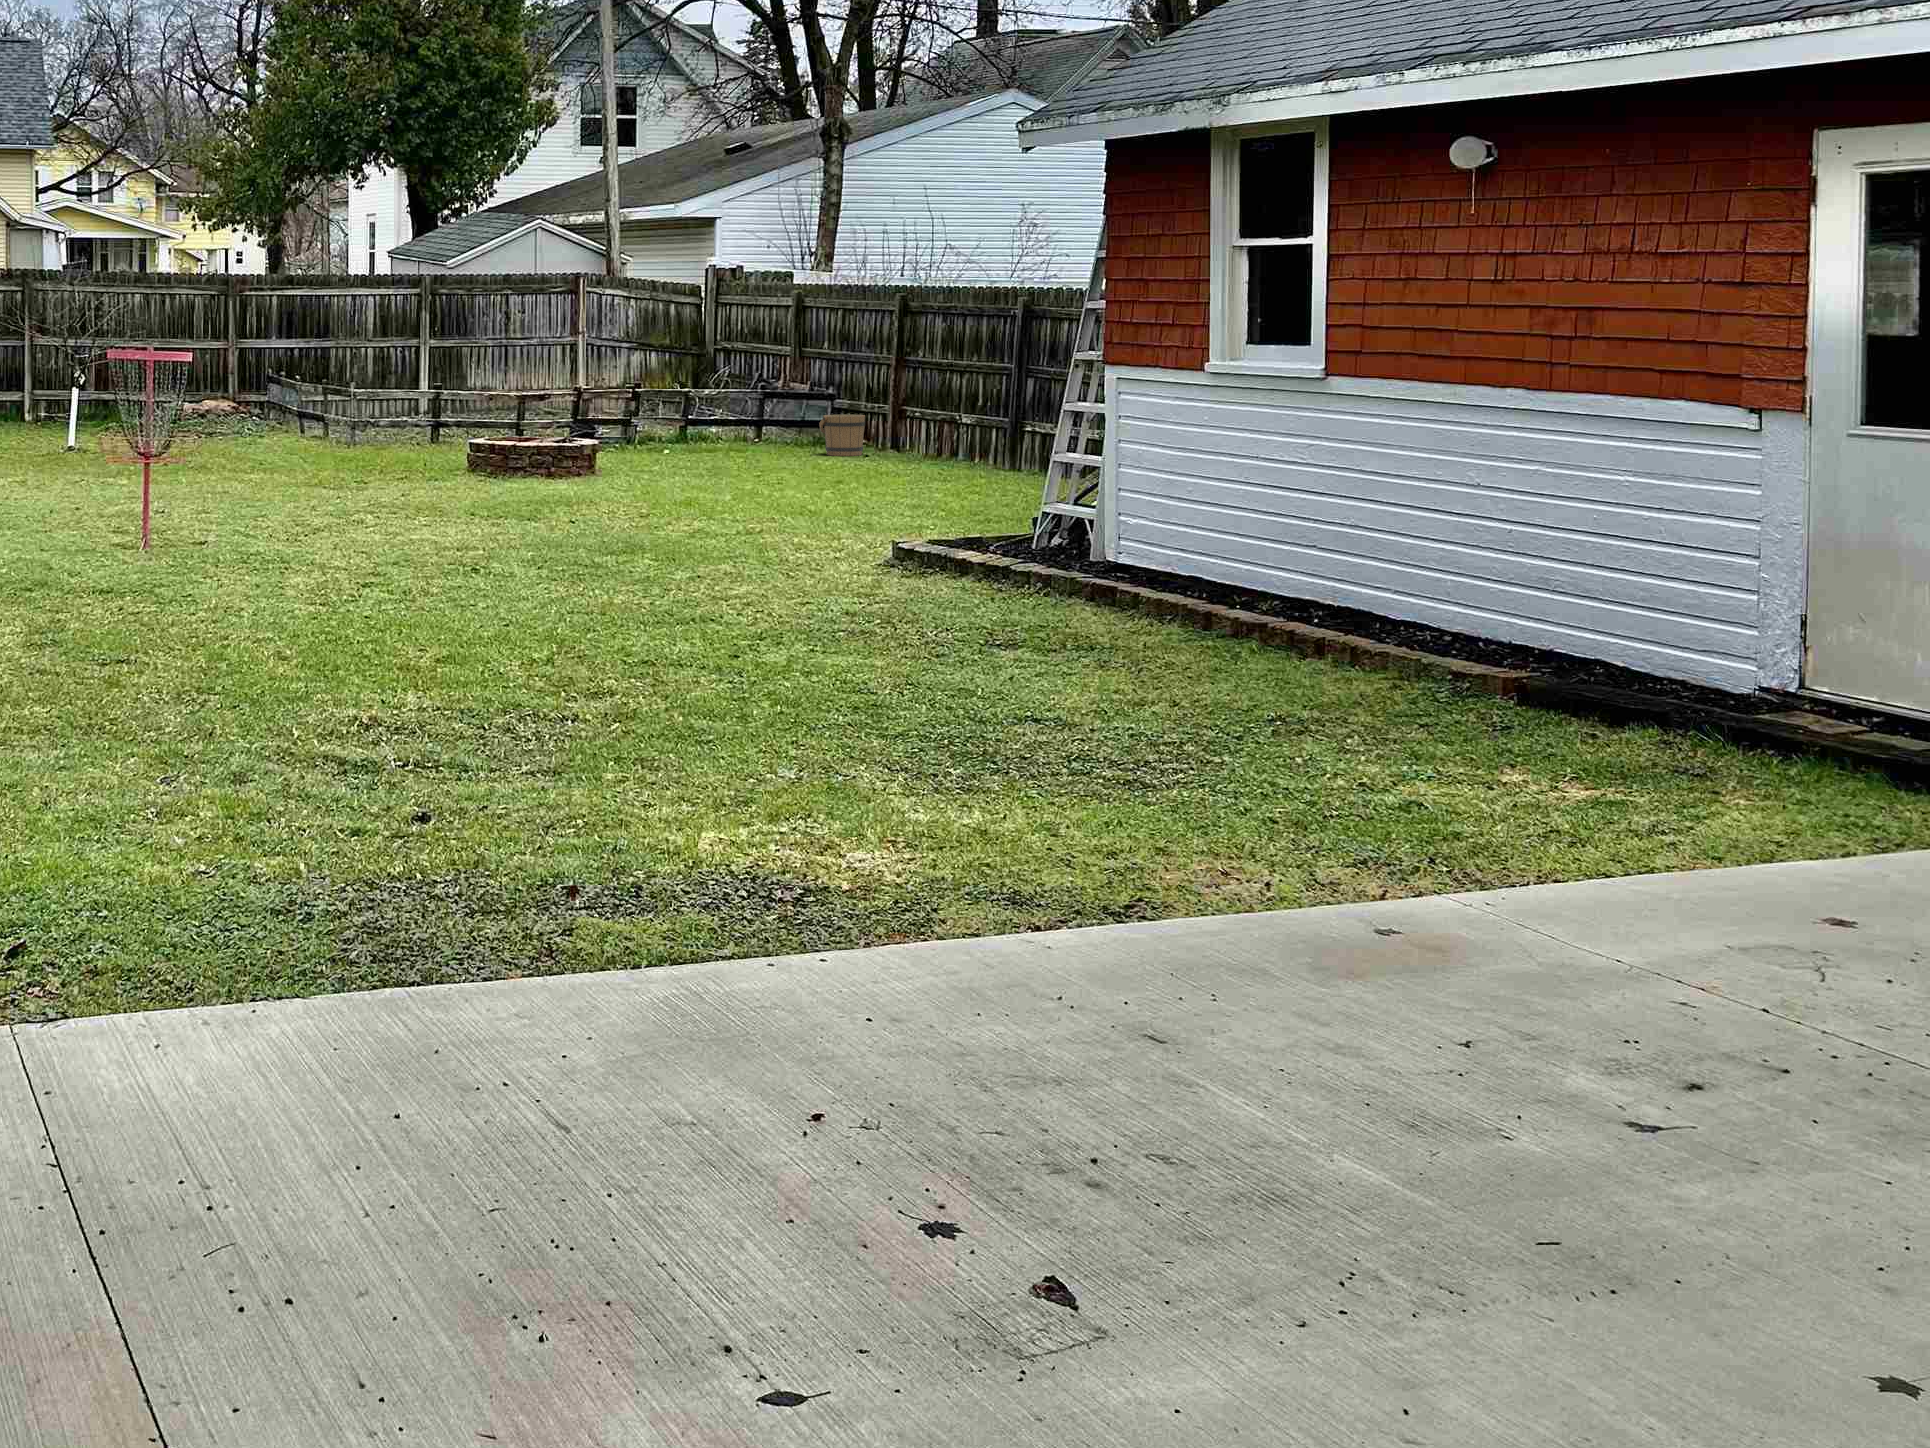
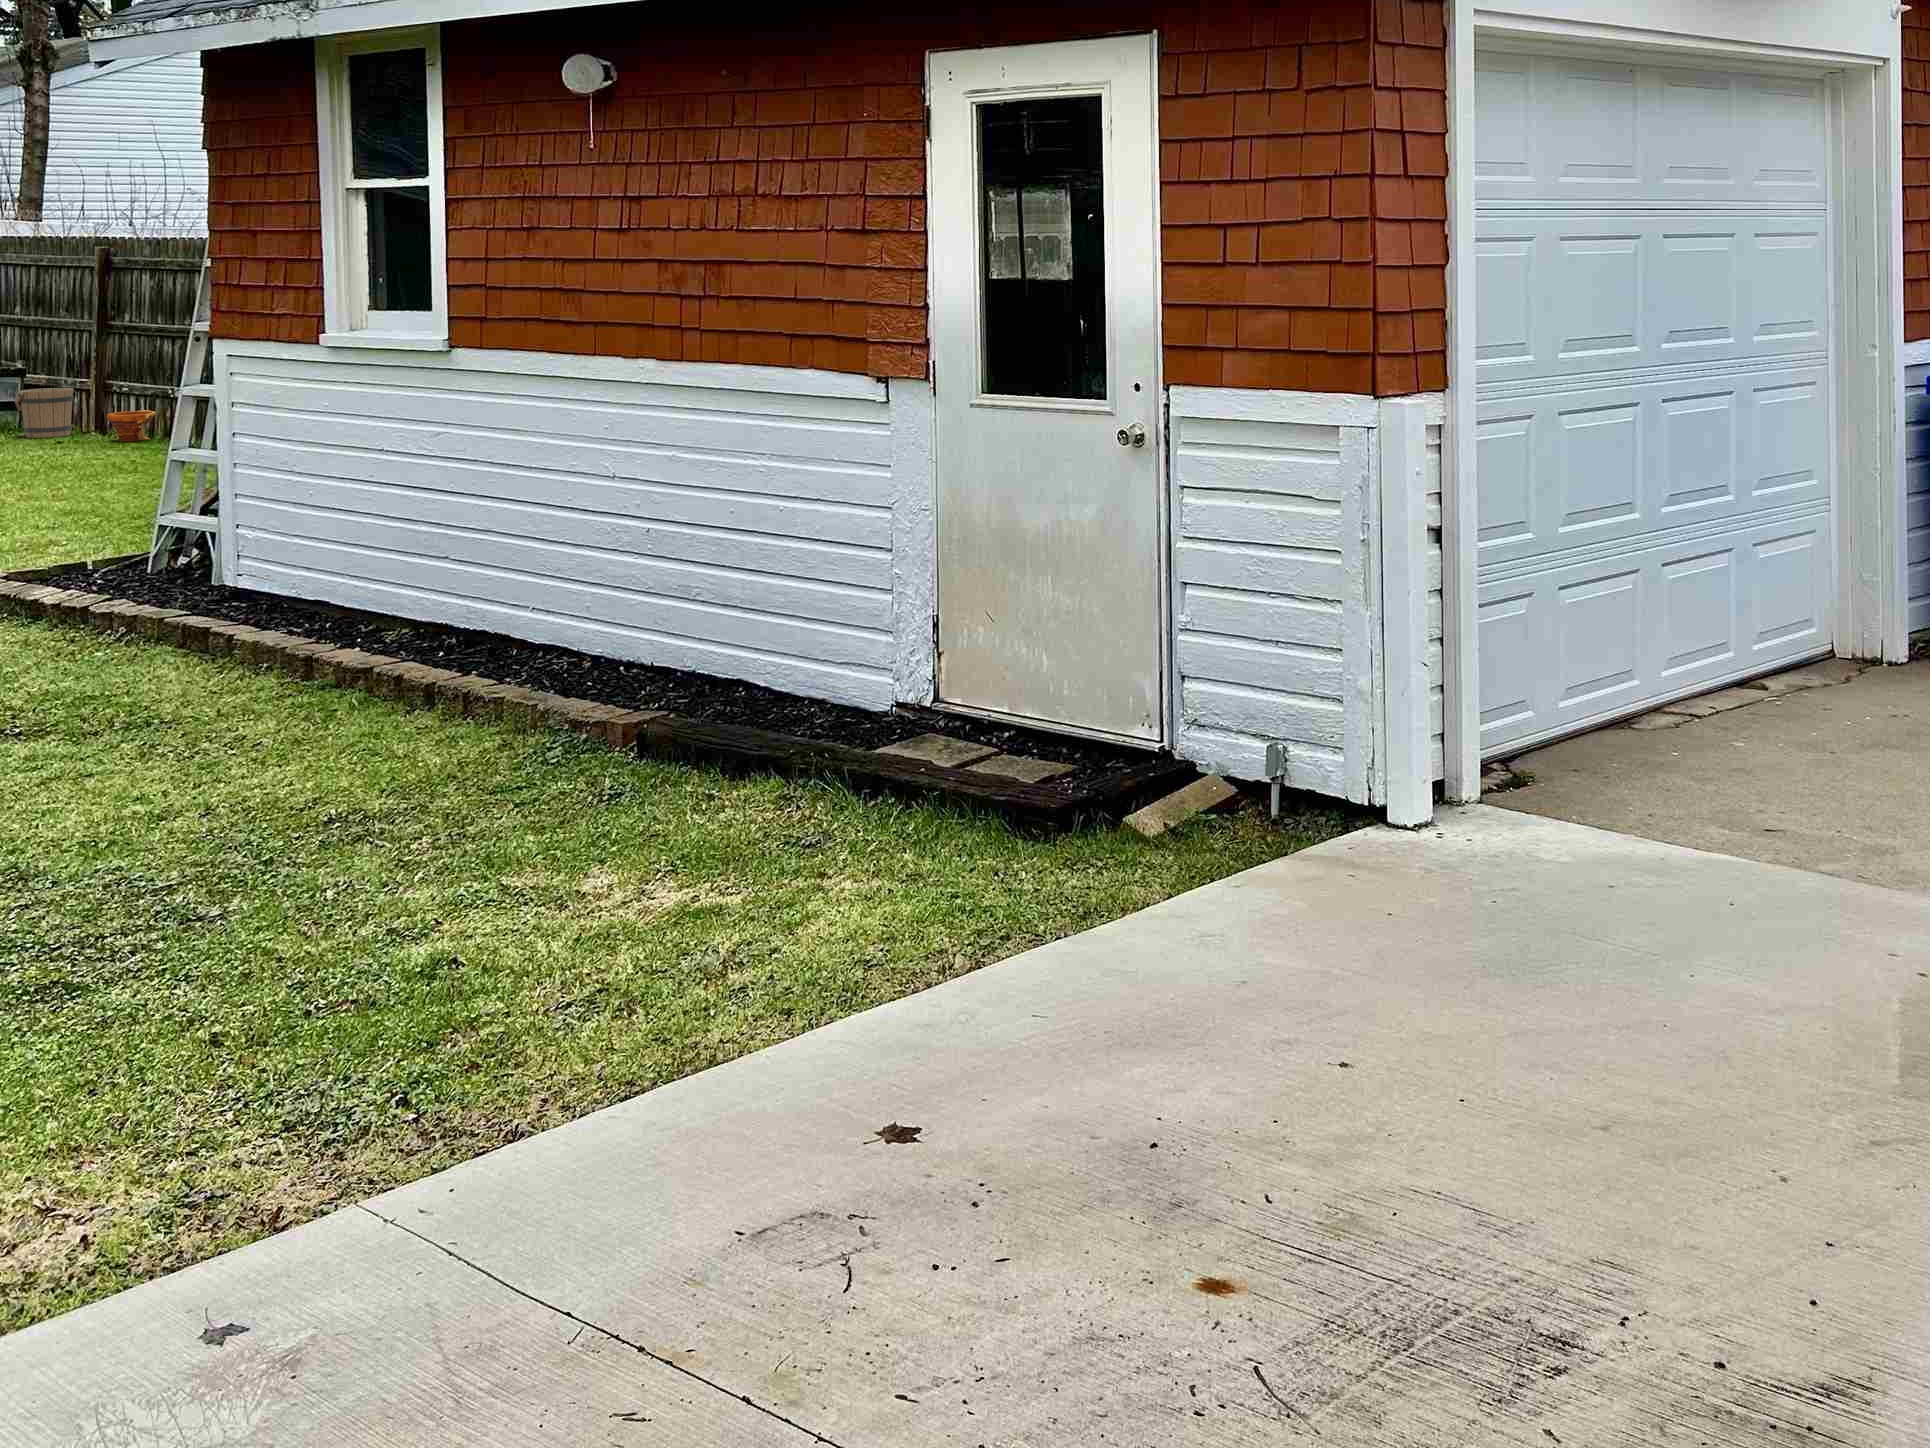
planter: none [898,436,938,462] -> present [107,410,156,441]

